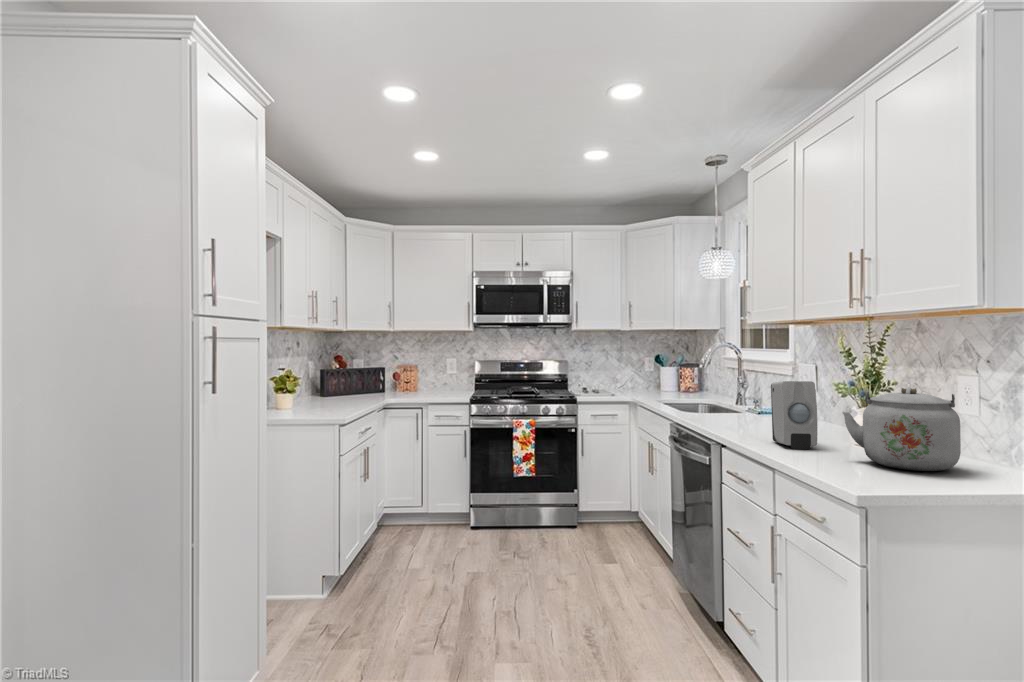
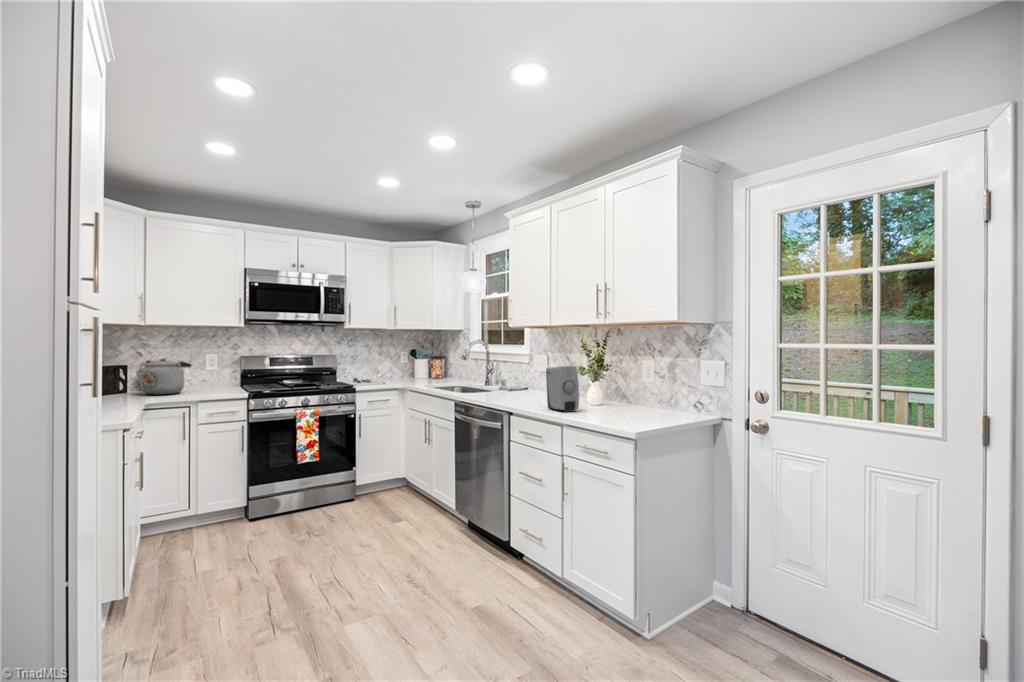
kettle: present [843,387,961,471] -> present [136,358,191,395]

